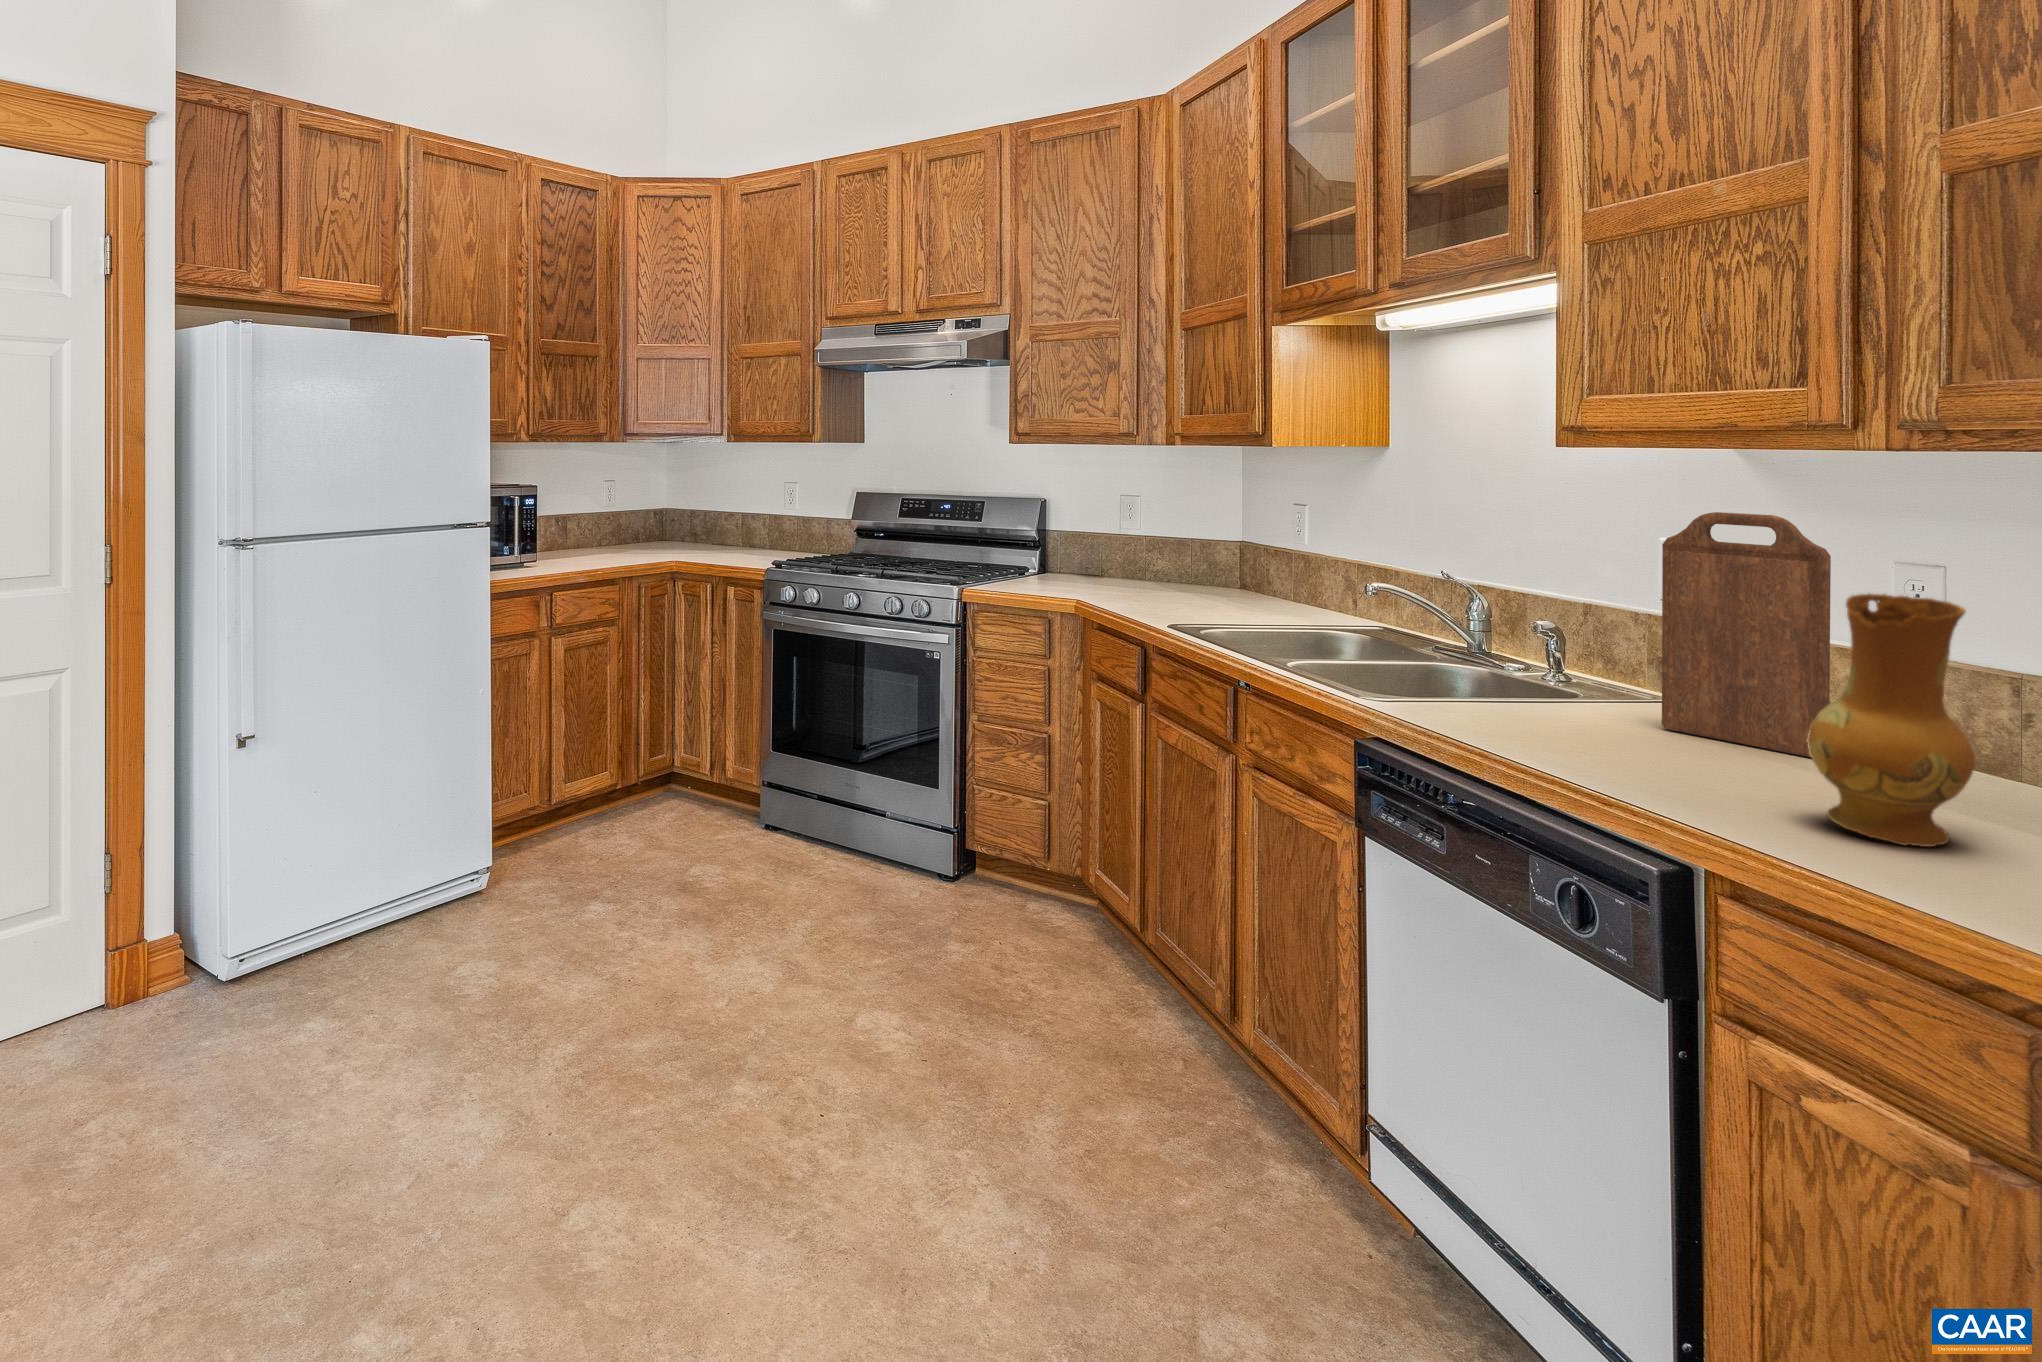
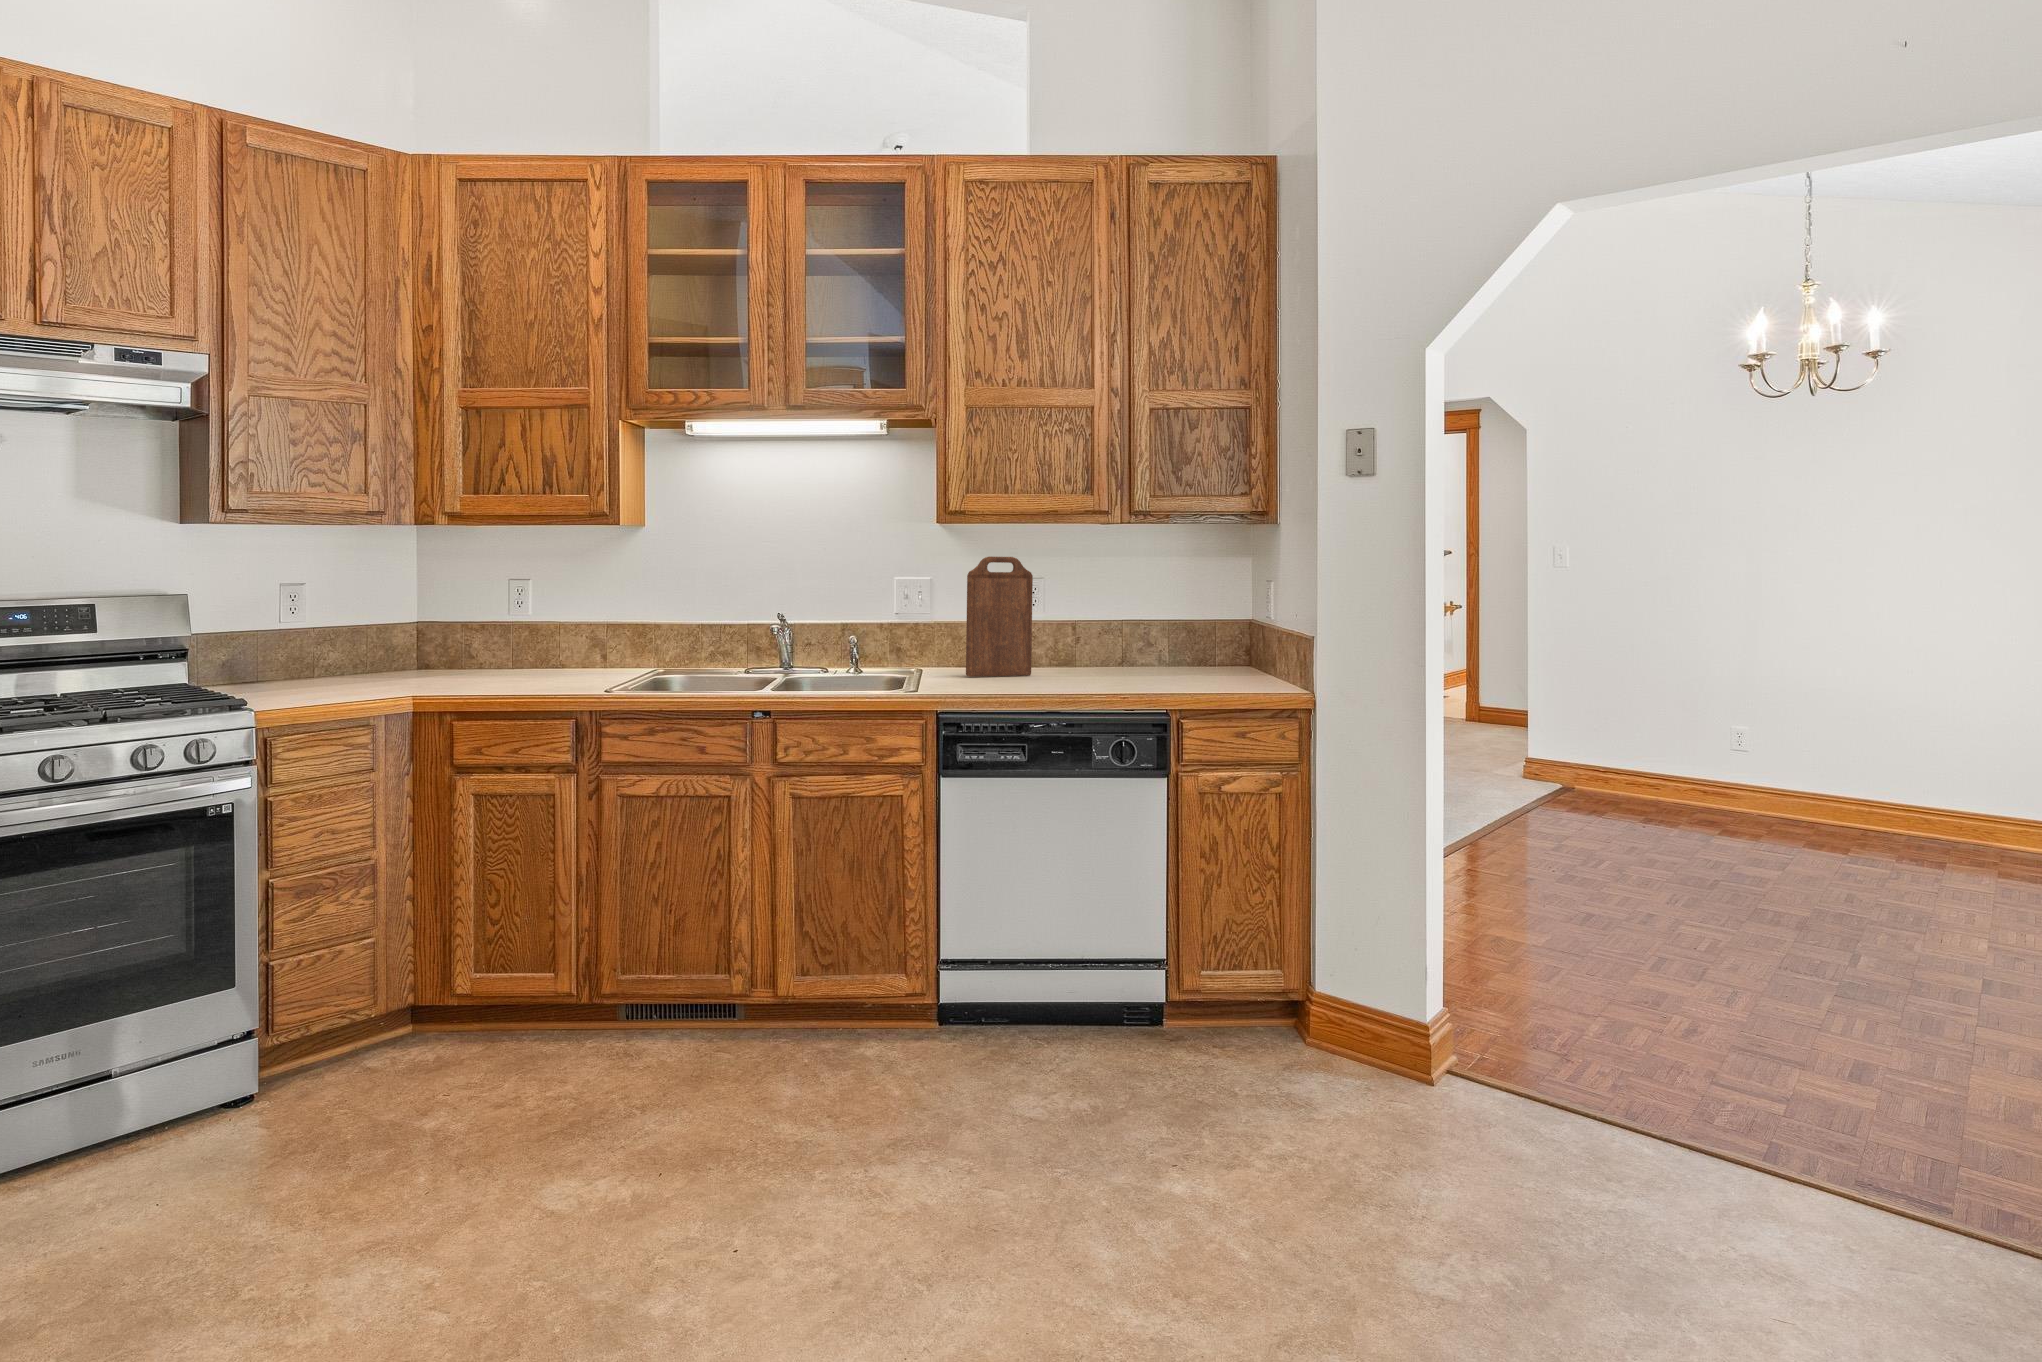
ceramic jug: present [1808,594,1976,847] -> none [1122,581,1173,684]

